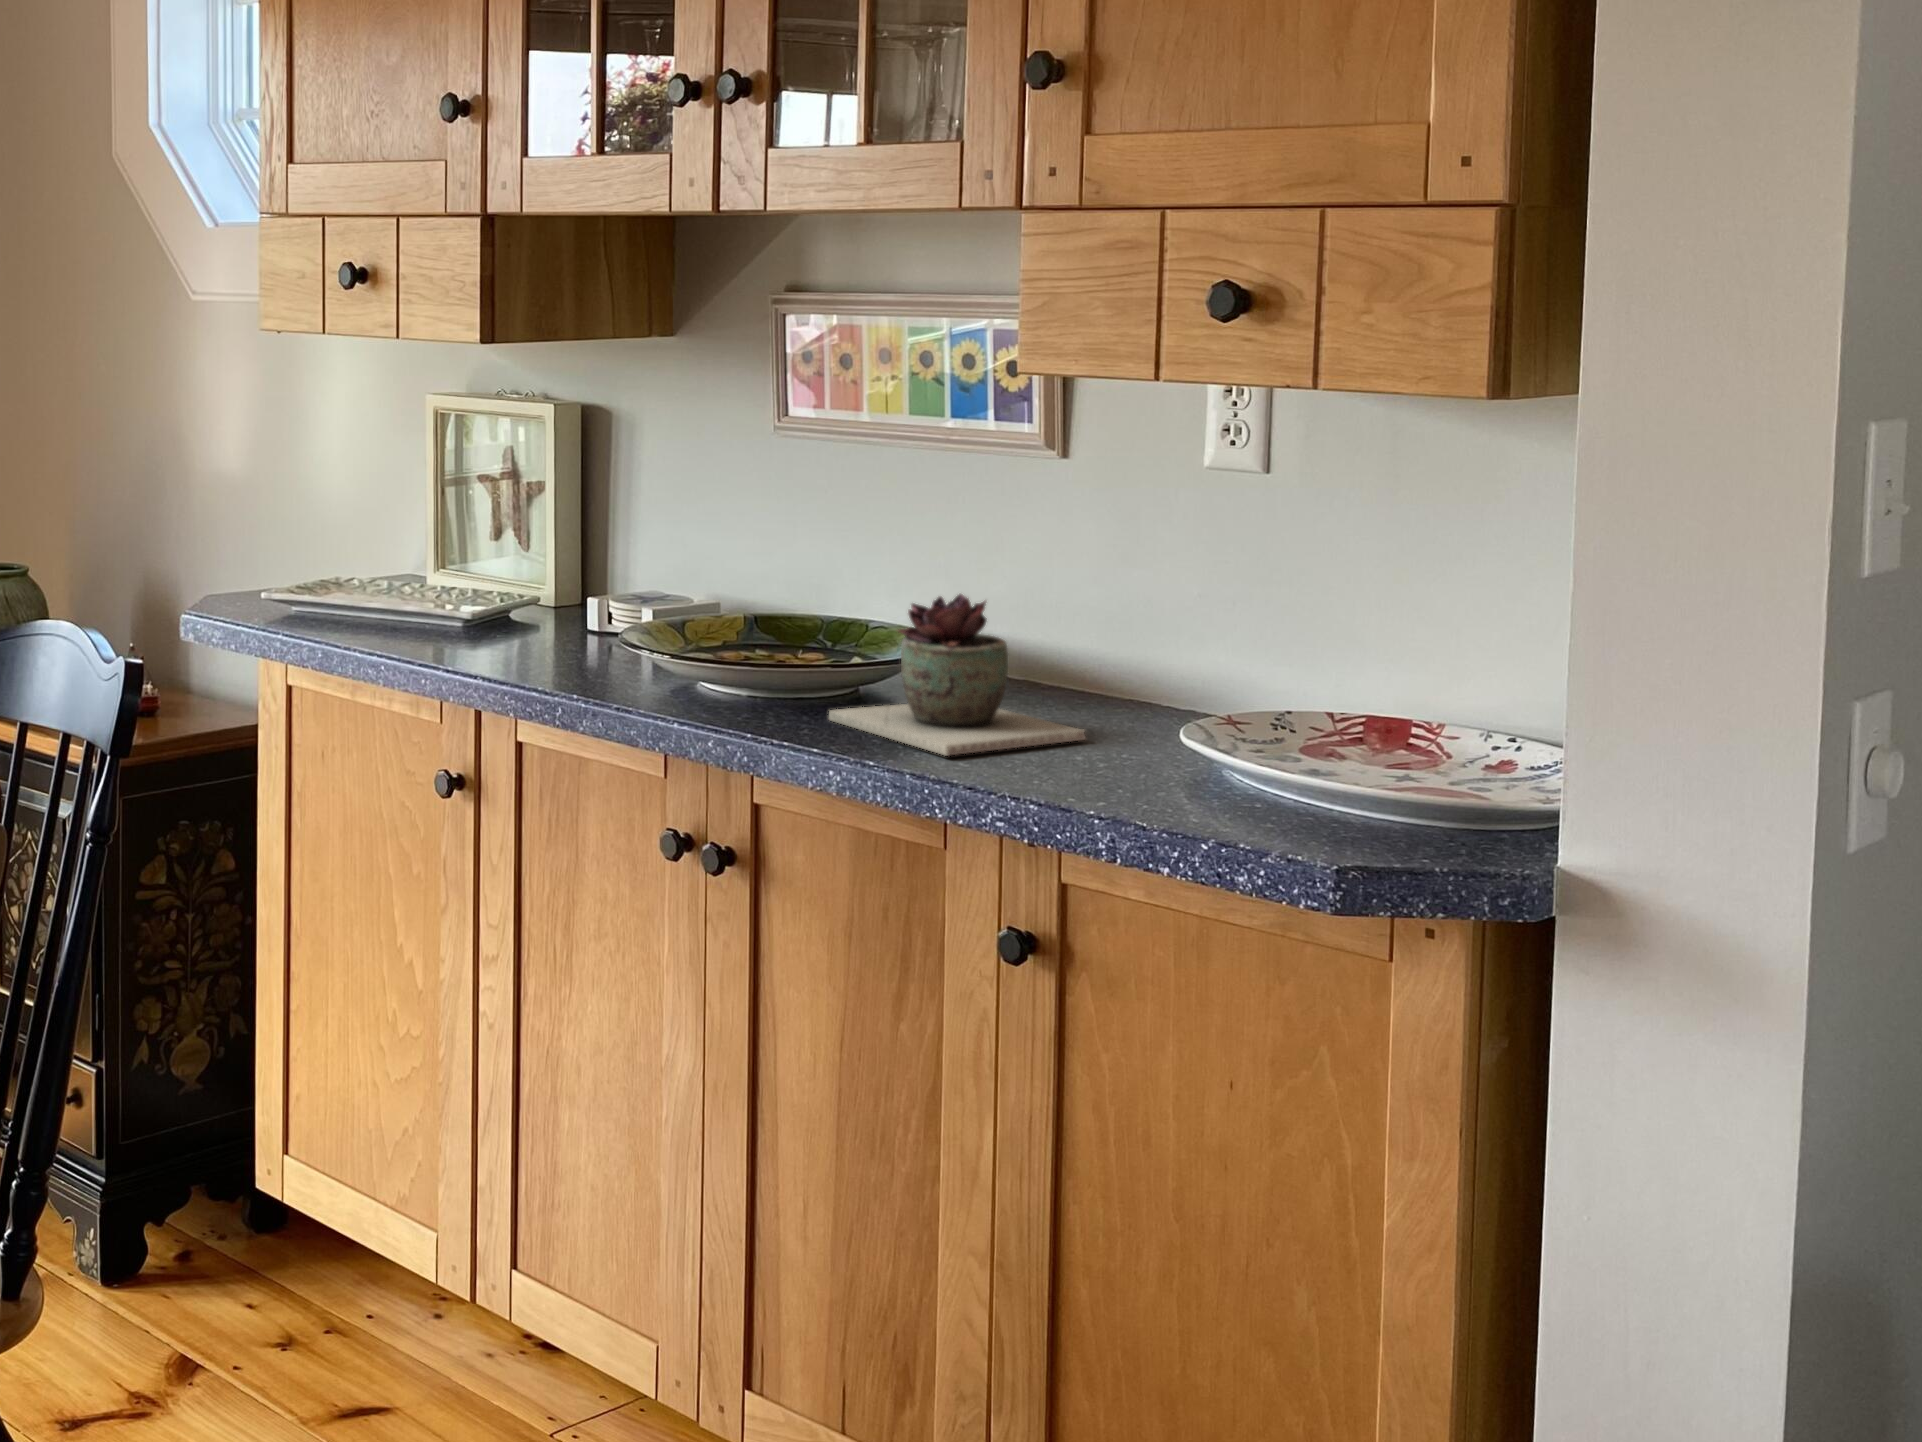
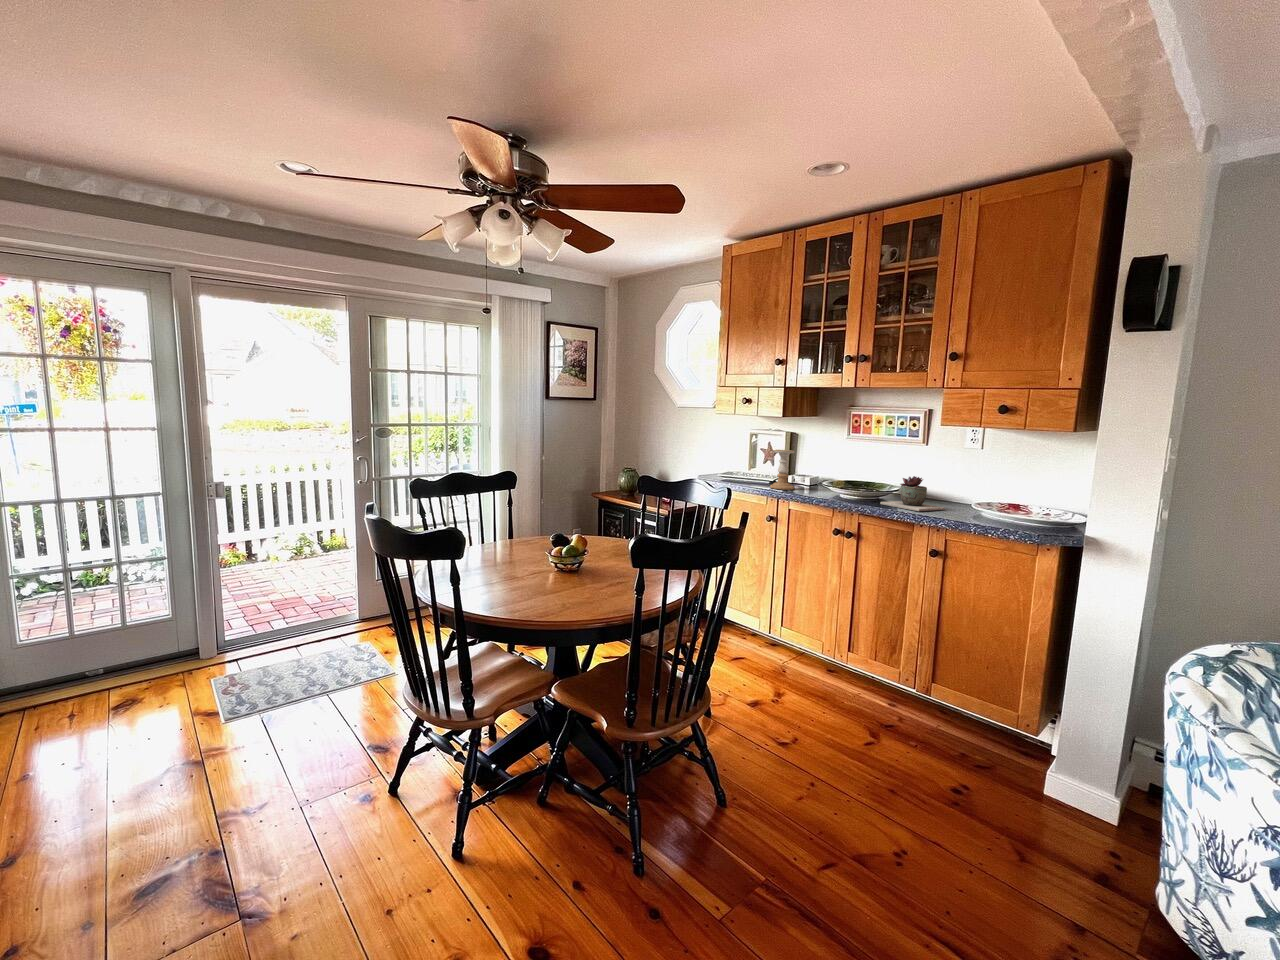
candle holder: none [444,482,545,657] -> present [770,450,795,490]

